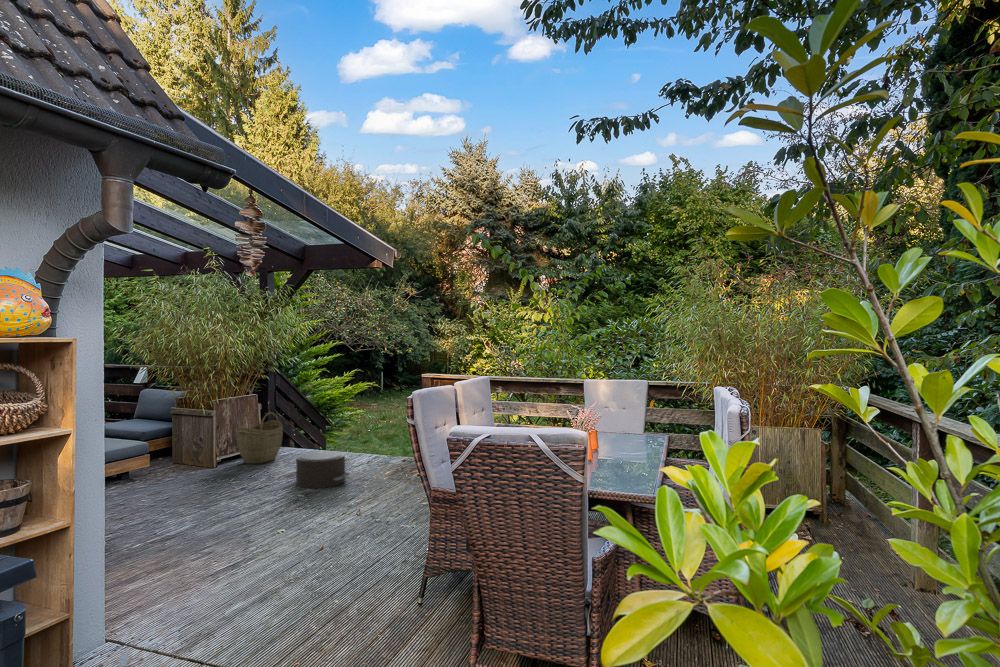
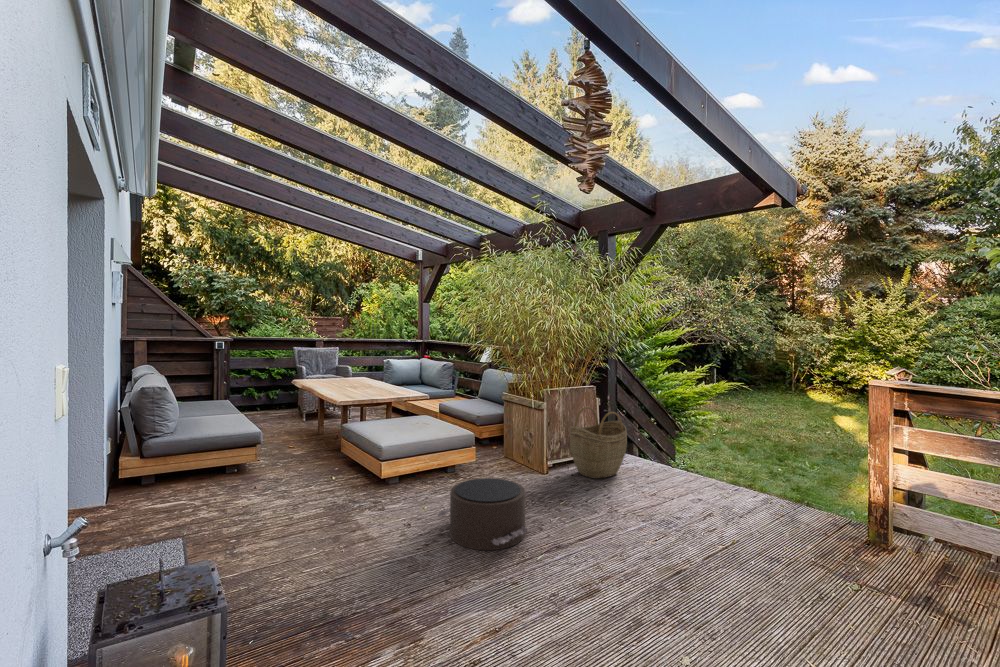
pouf: present [286,451,350,488] -> present [437,478,528,550]

